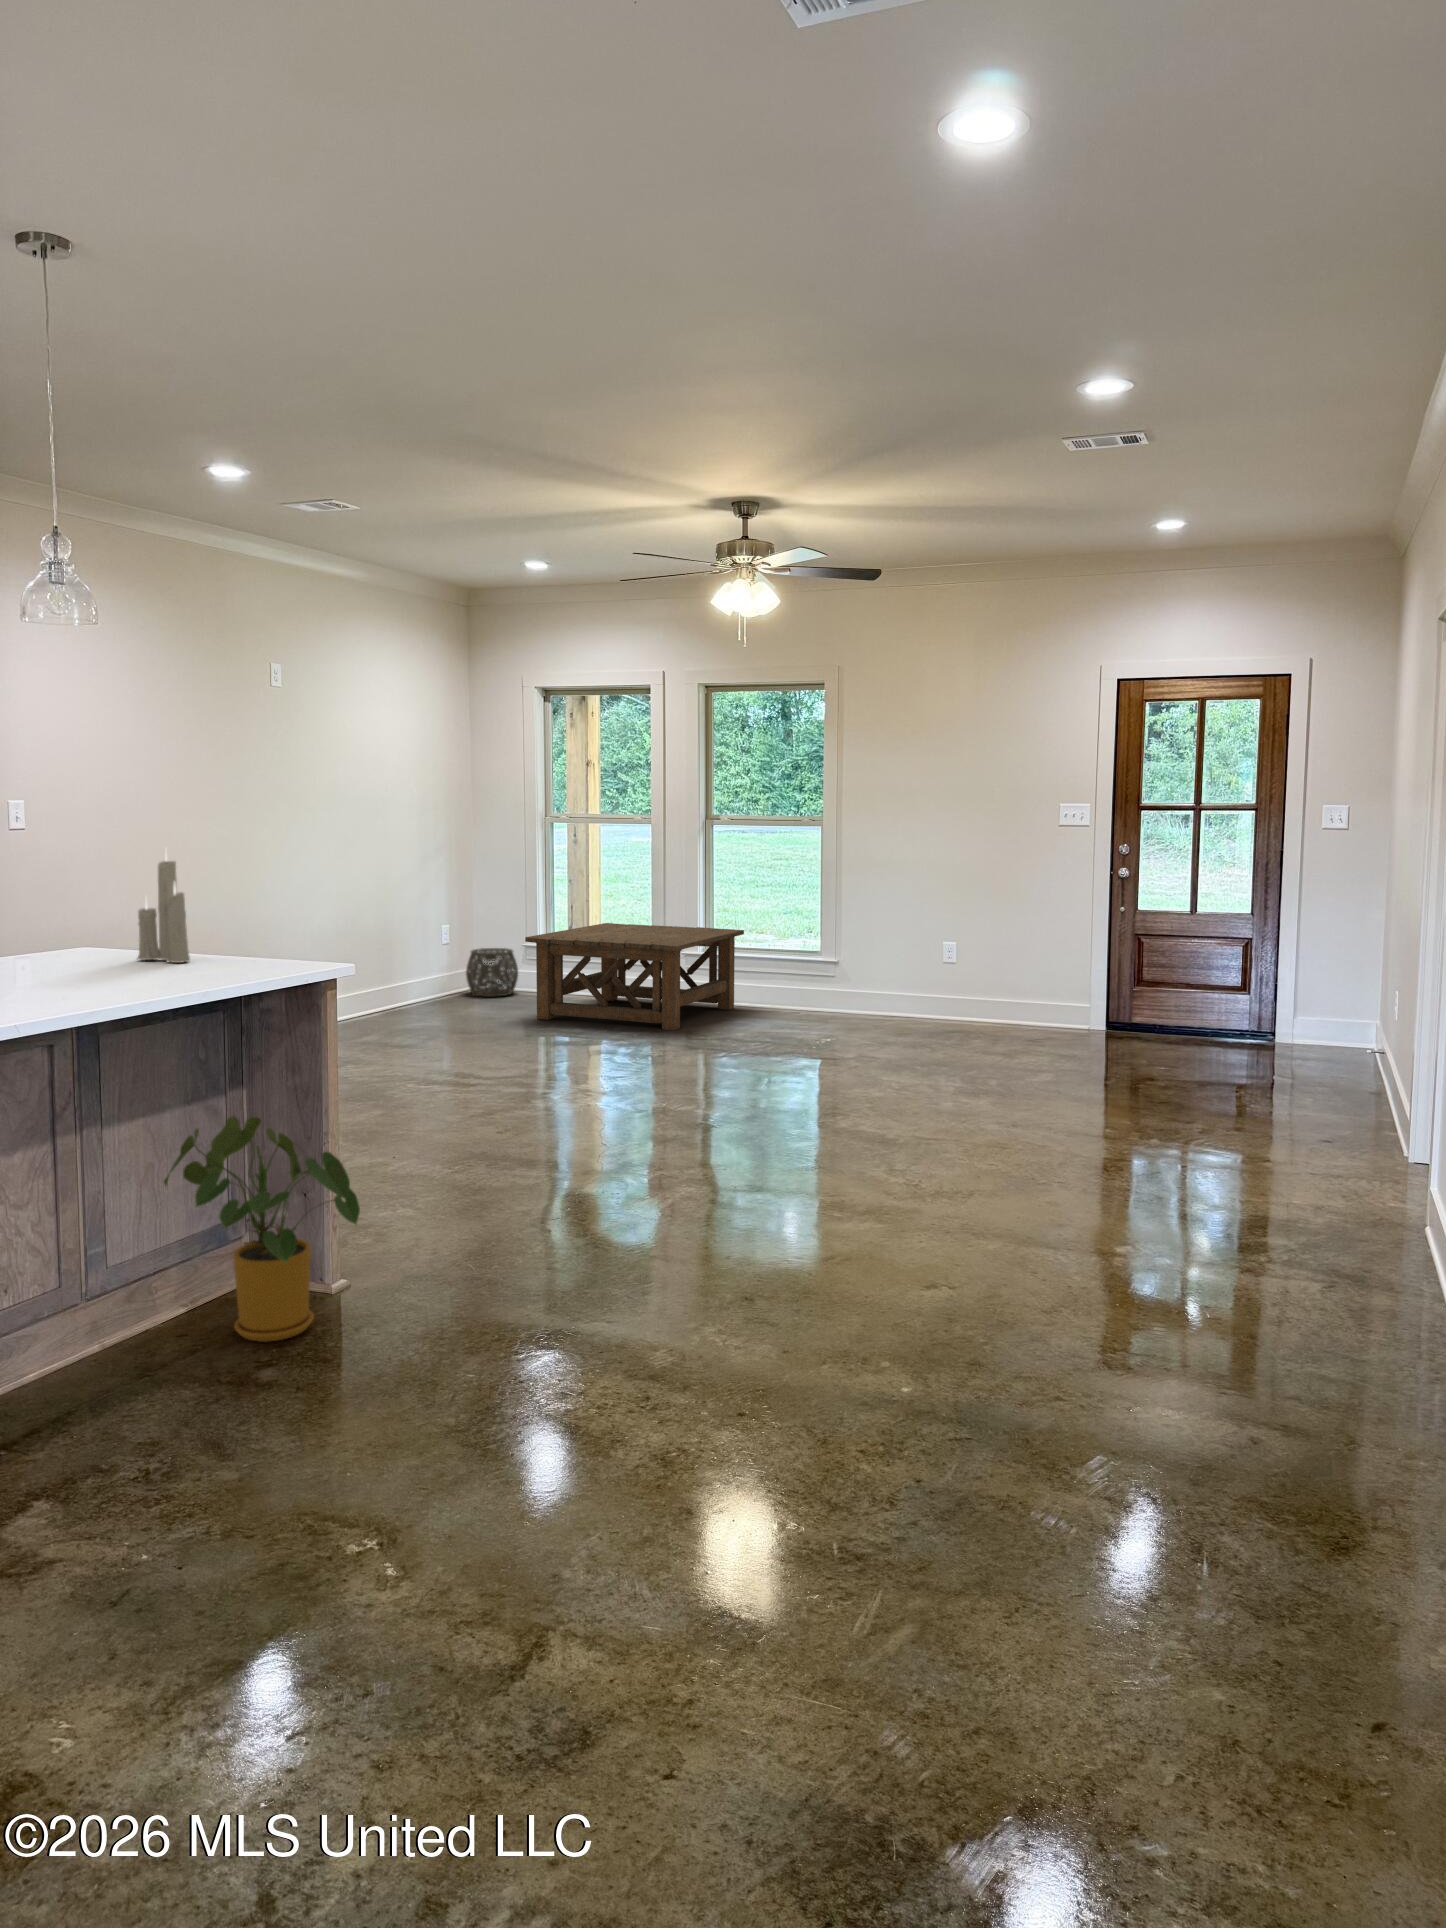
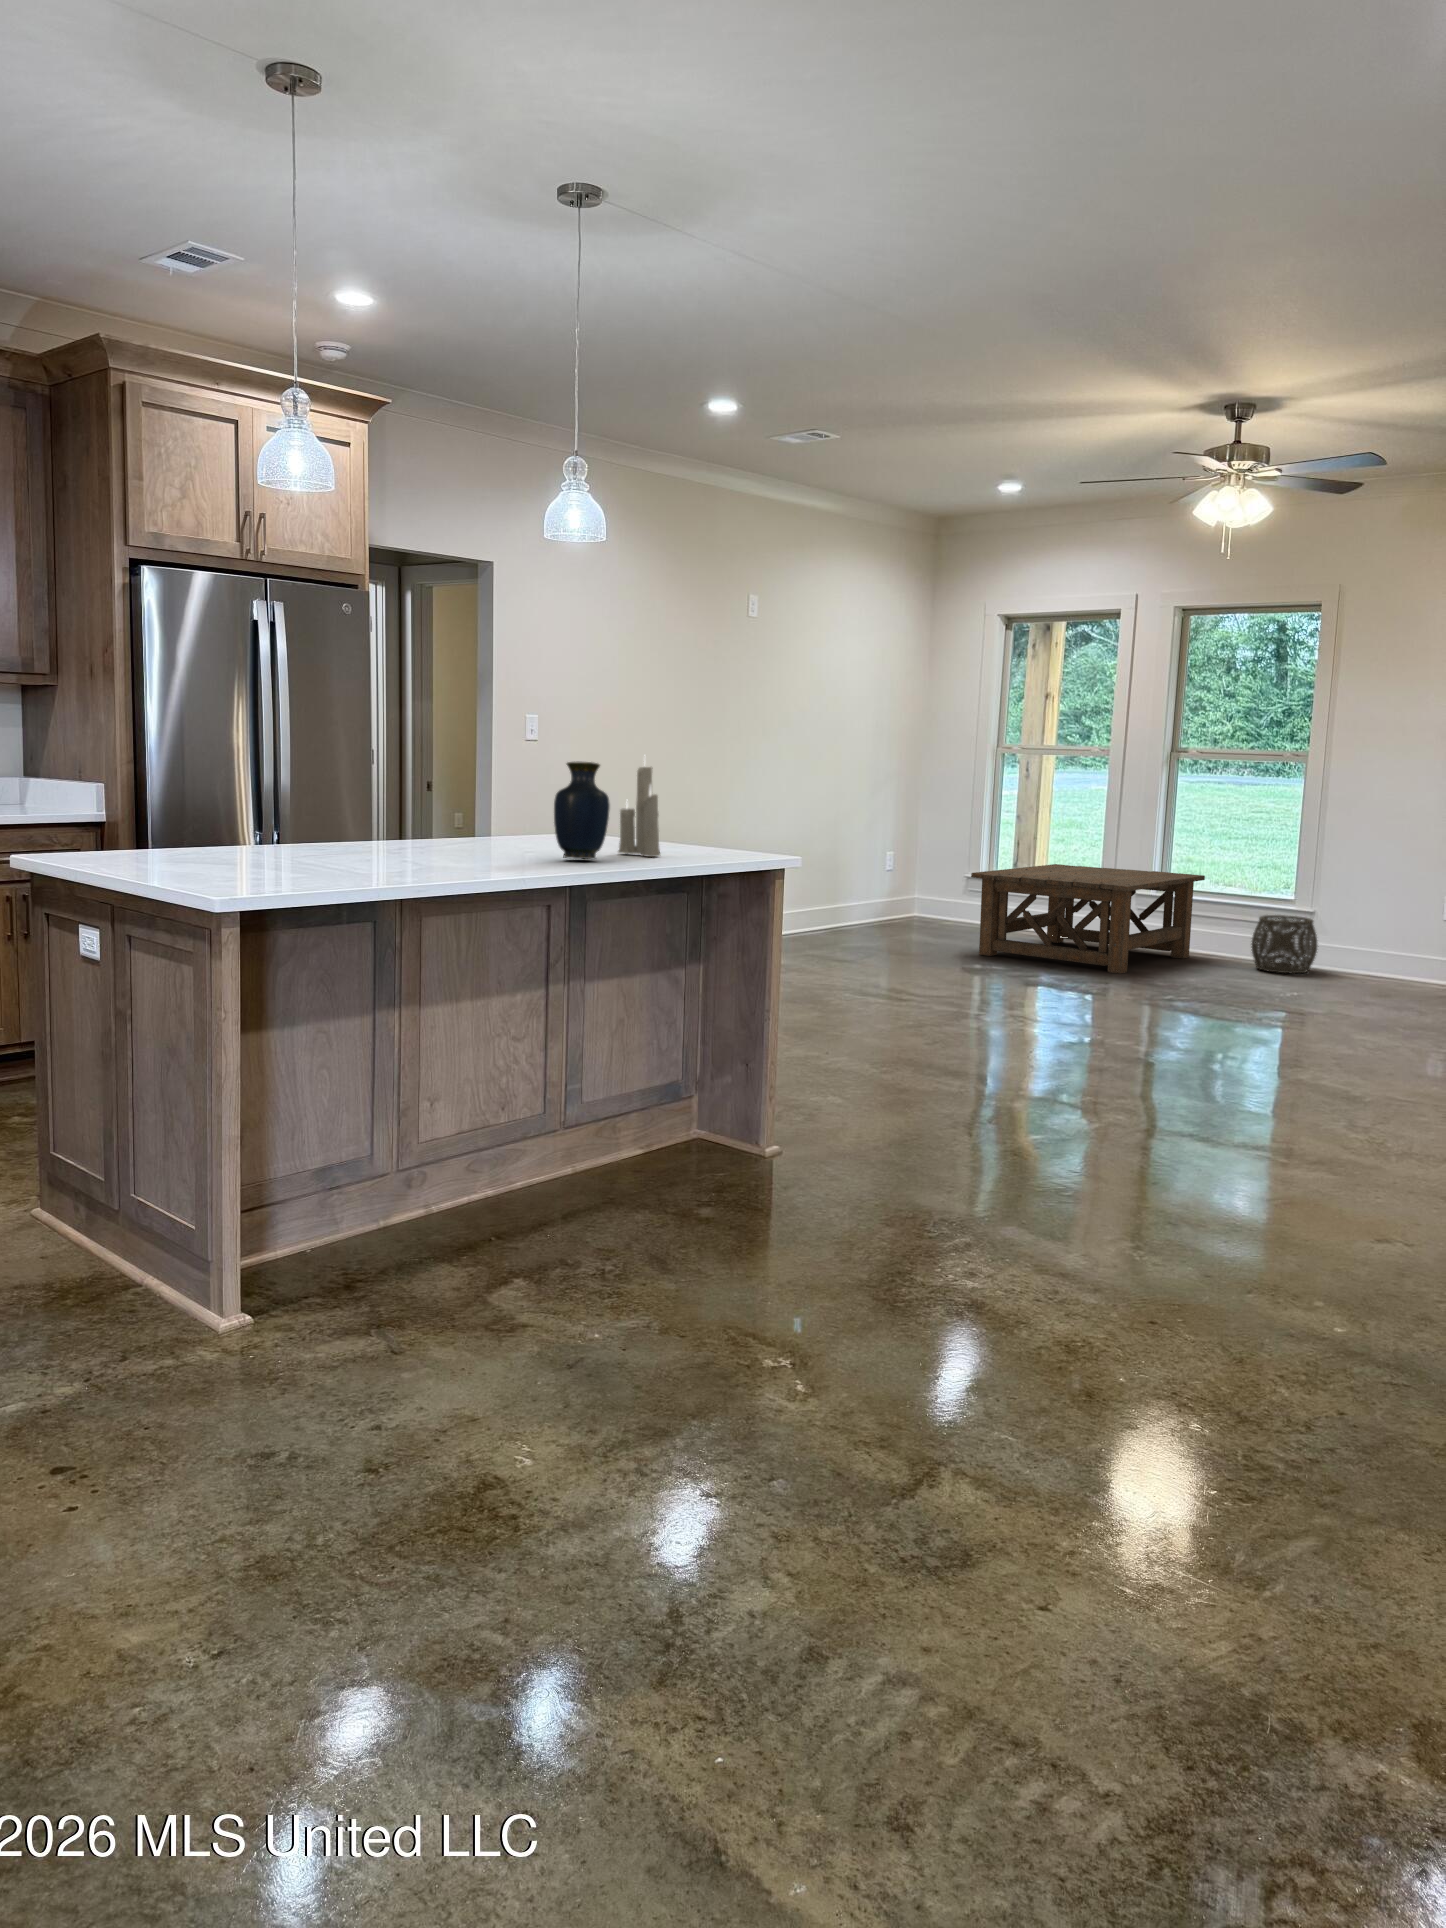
vase: none [54,861,126,972] -> present [554,762,610,859]
woven basket: present [466,948,518,997] -> present [1251,915,1317,974]
house plant: present [164,1116,360,1342] -> none [630,994,793,1195]

